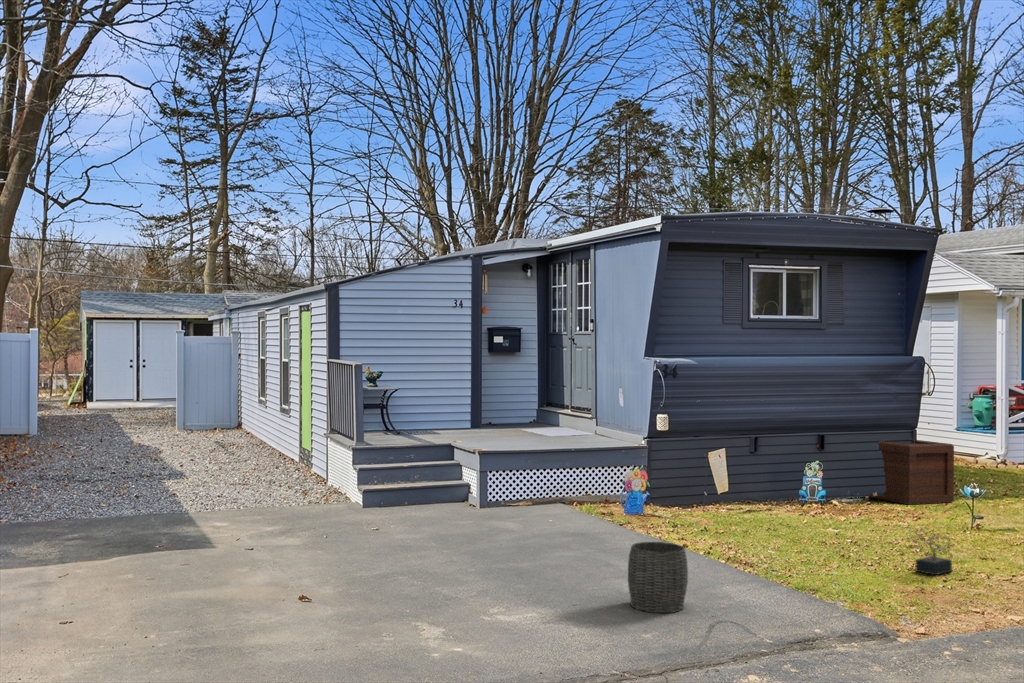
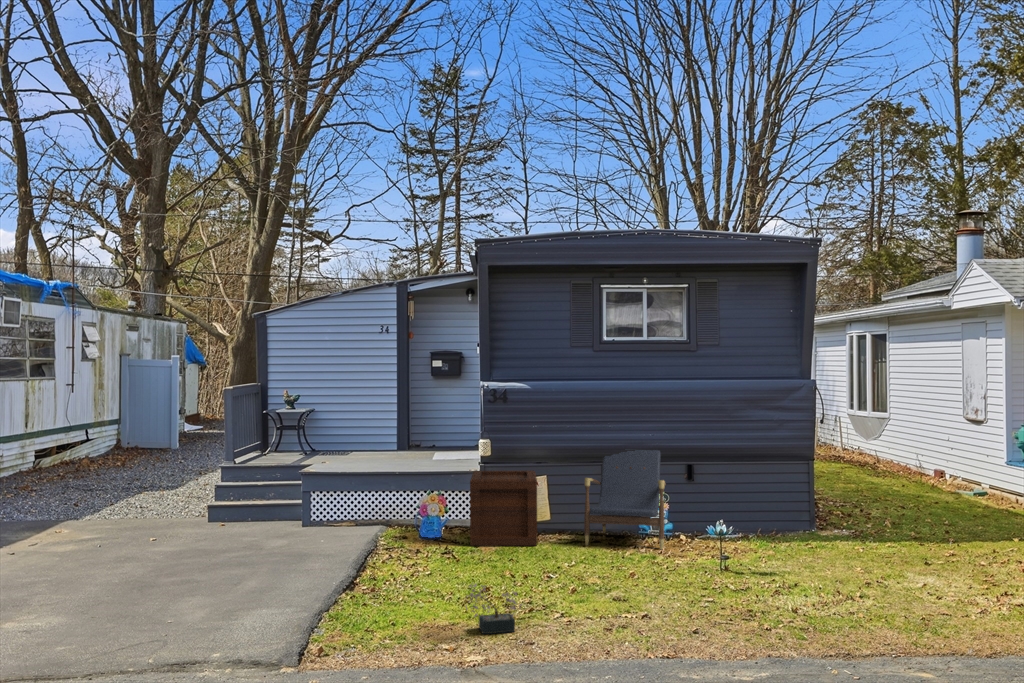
lounge chair: none [760,421,850,511] -> present [584,450,666,549]
wooden crate: present [869,440,954,505] -> present [470,470,537,546]
woven basket: present [628,542,688,613] -> none [96,580,155,648]

